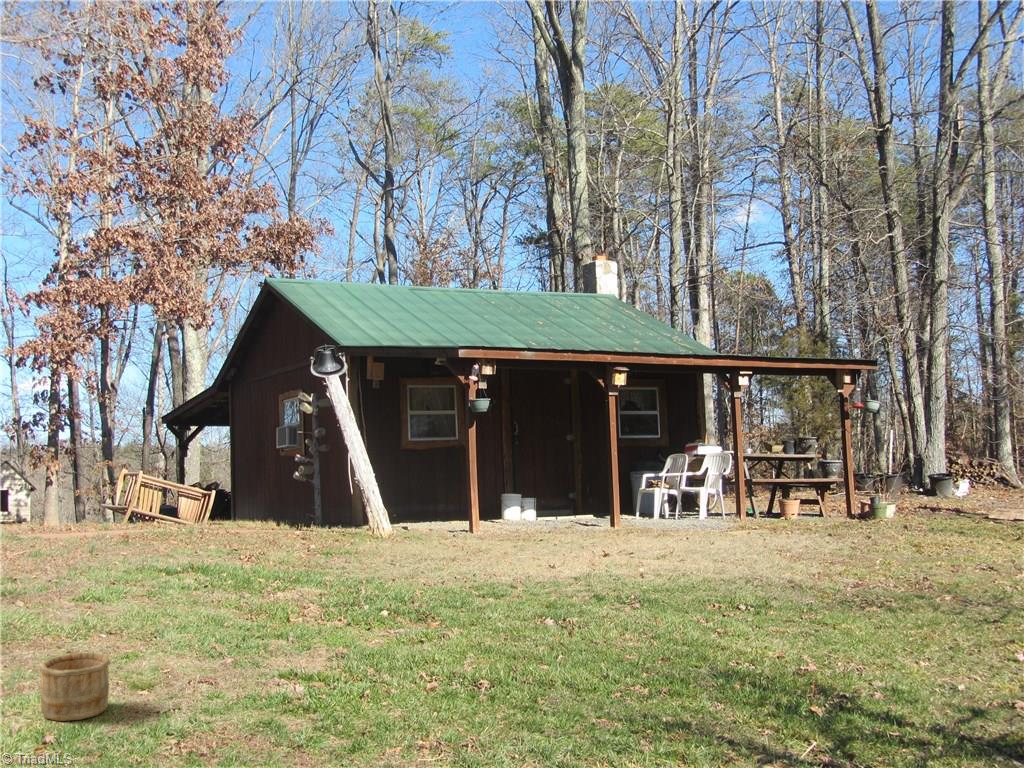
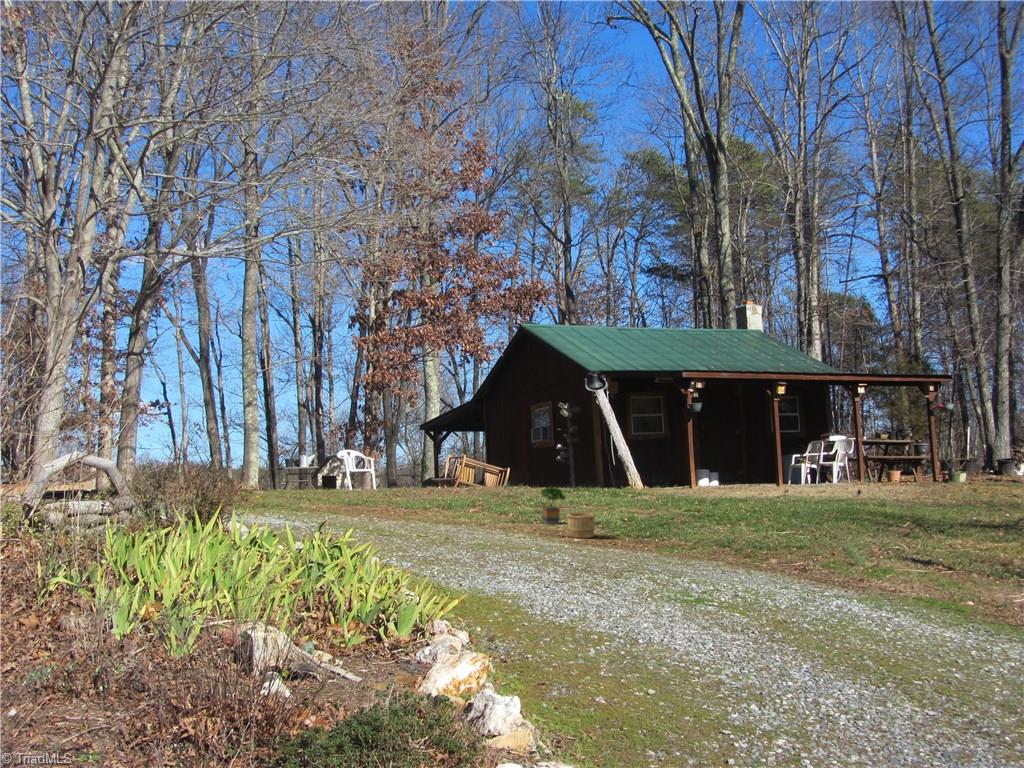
potted tree: none [62,576,118,658] -> present [541,487,565,525]

